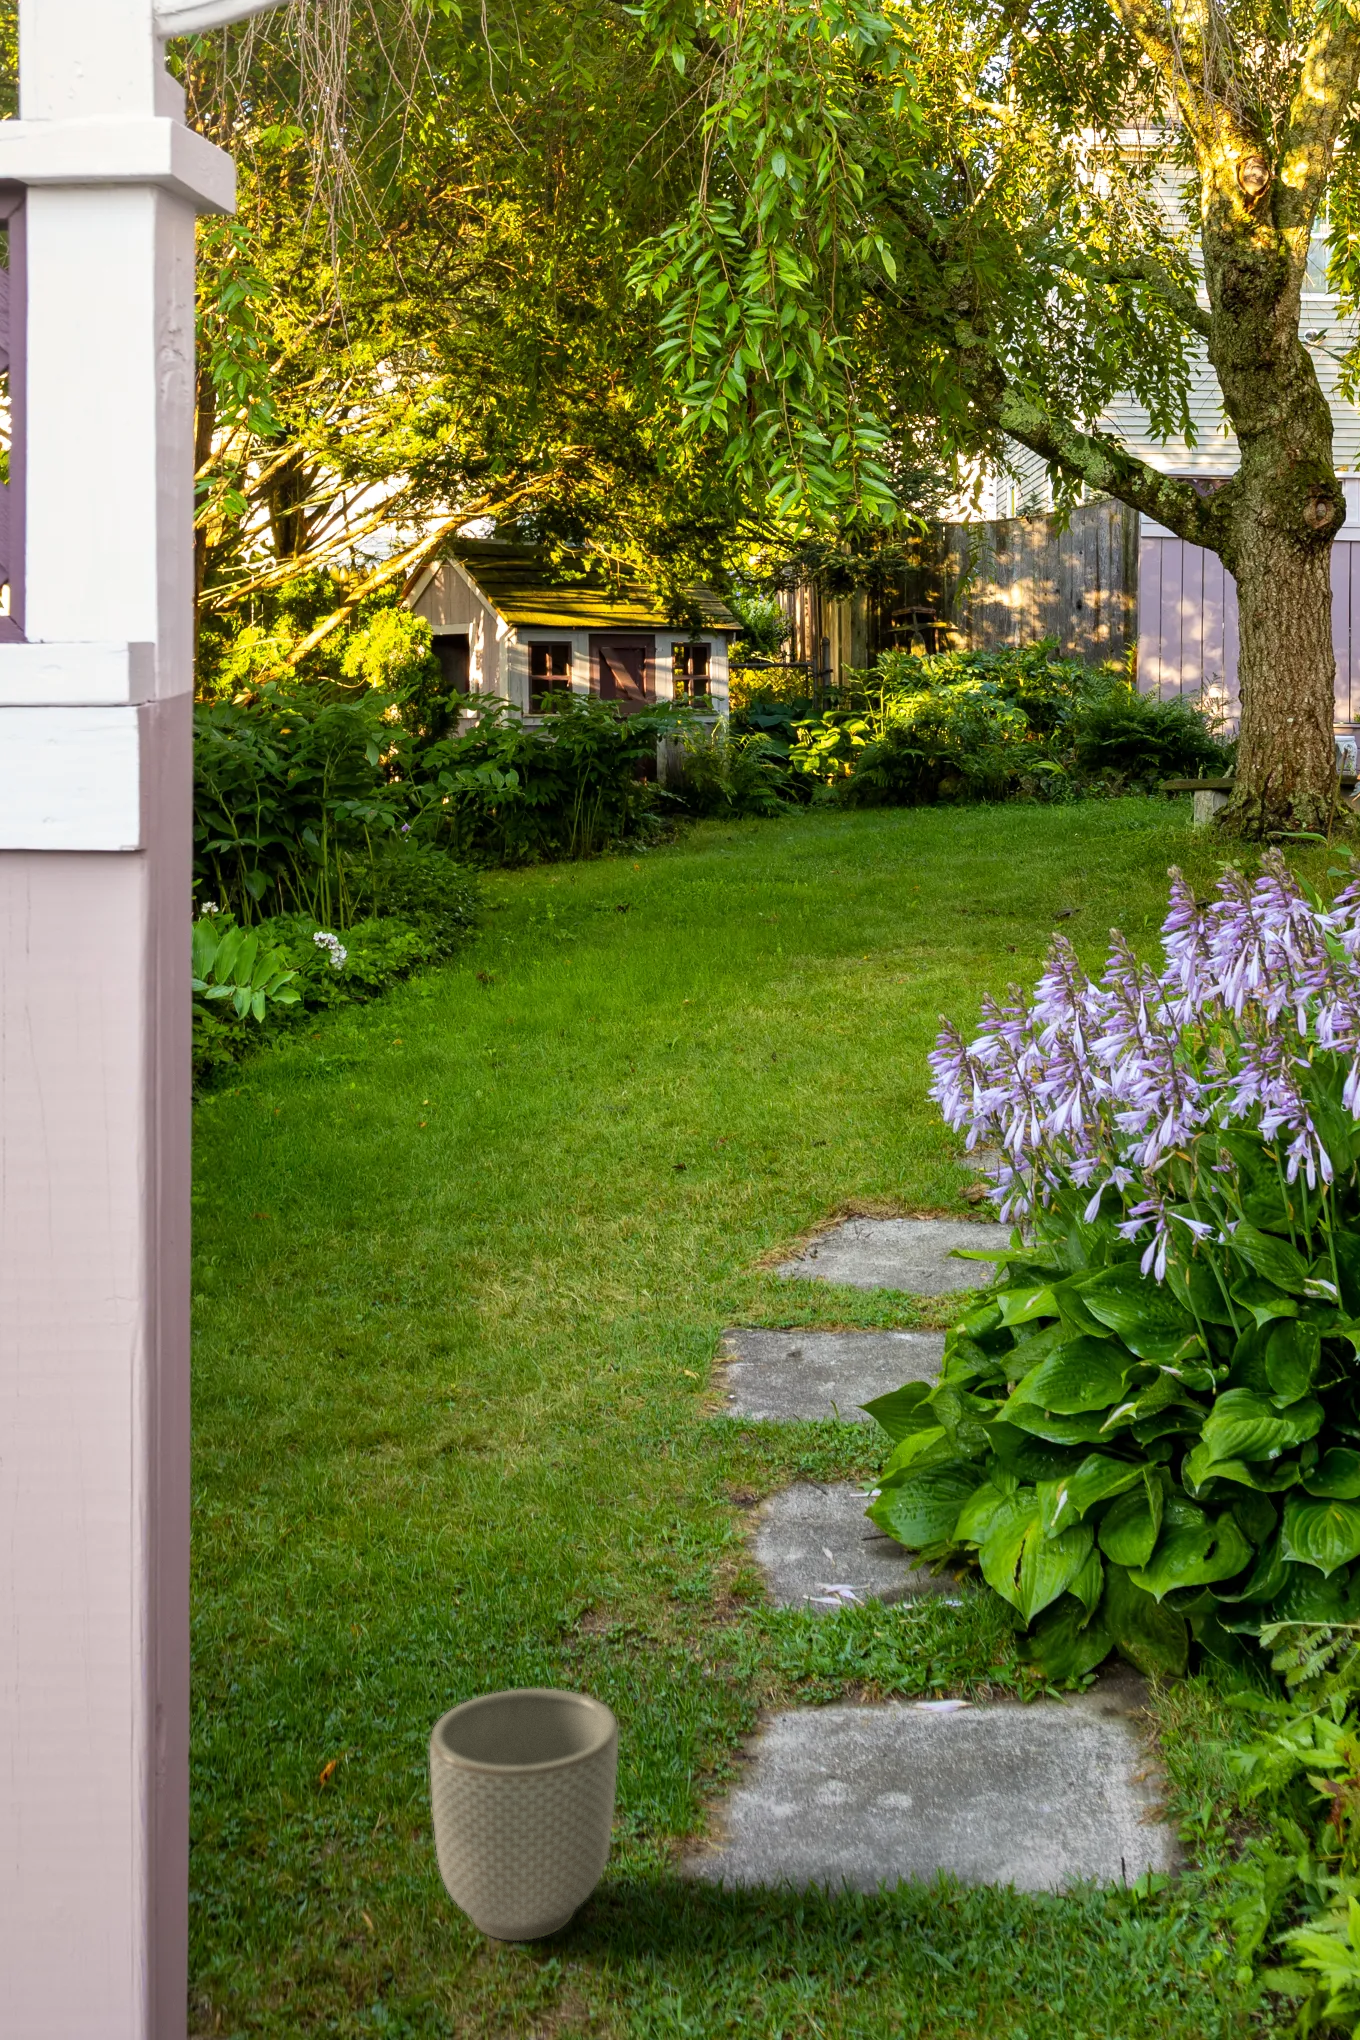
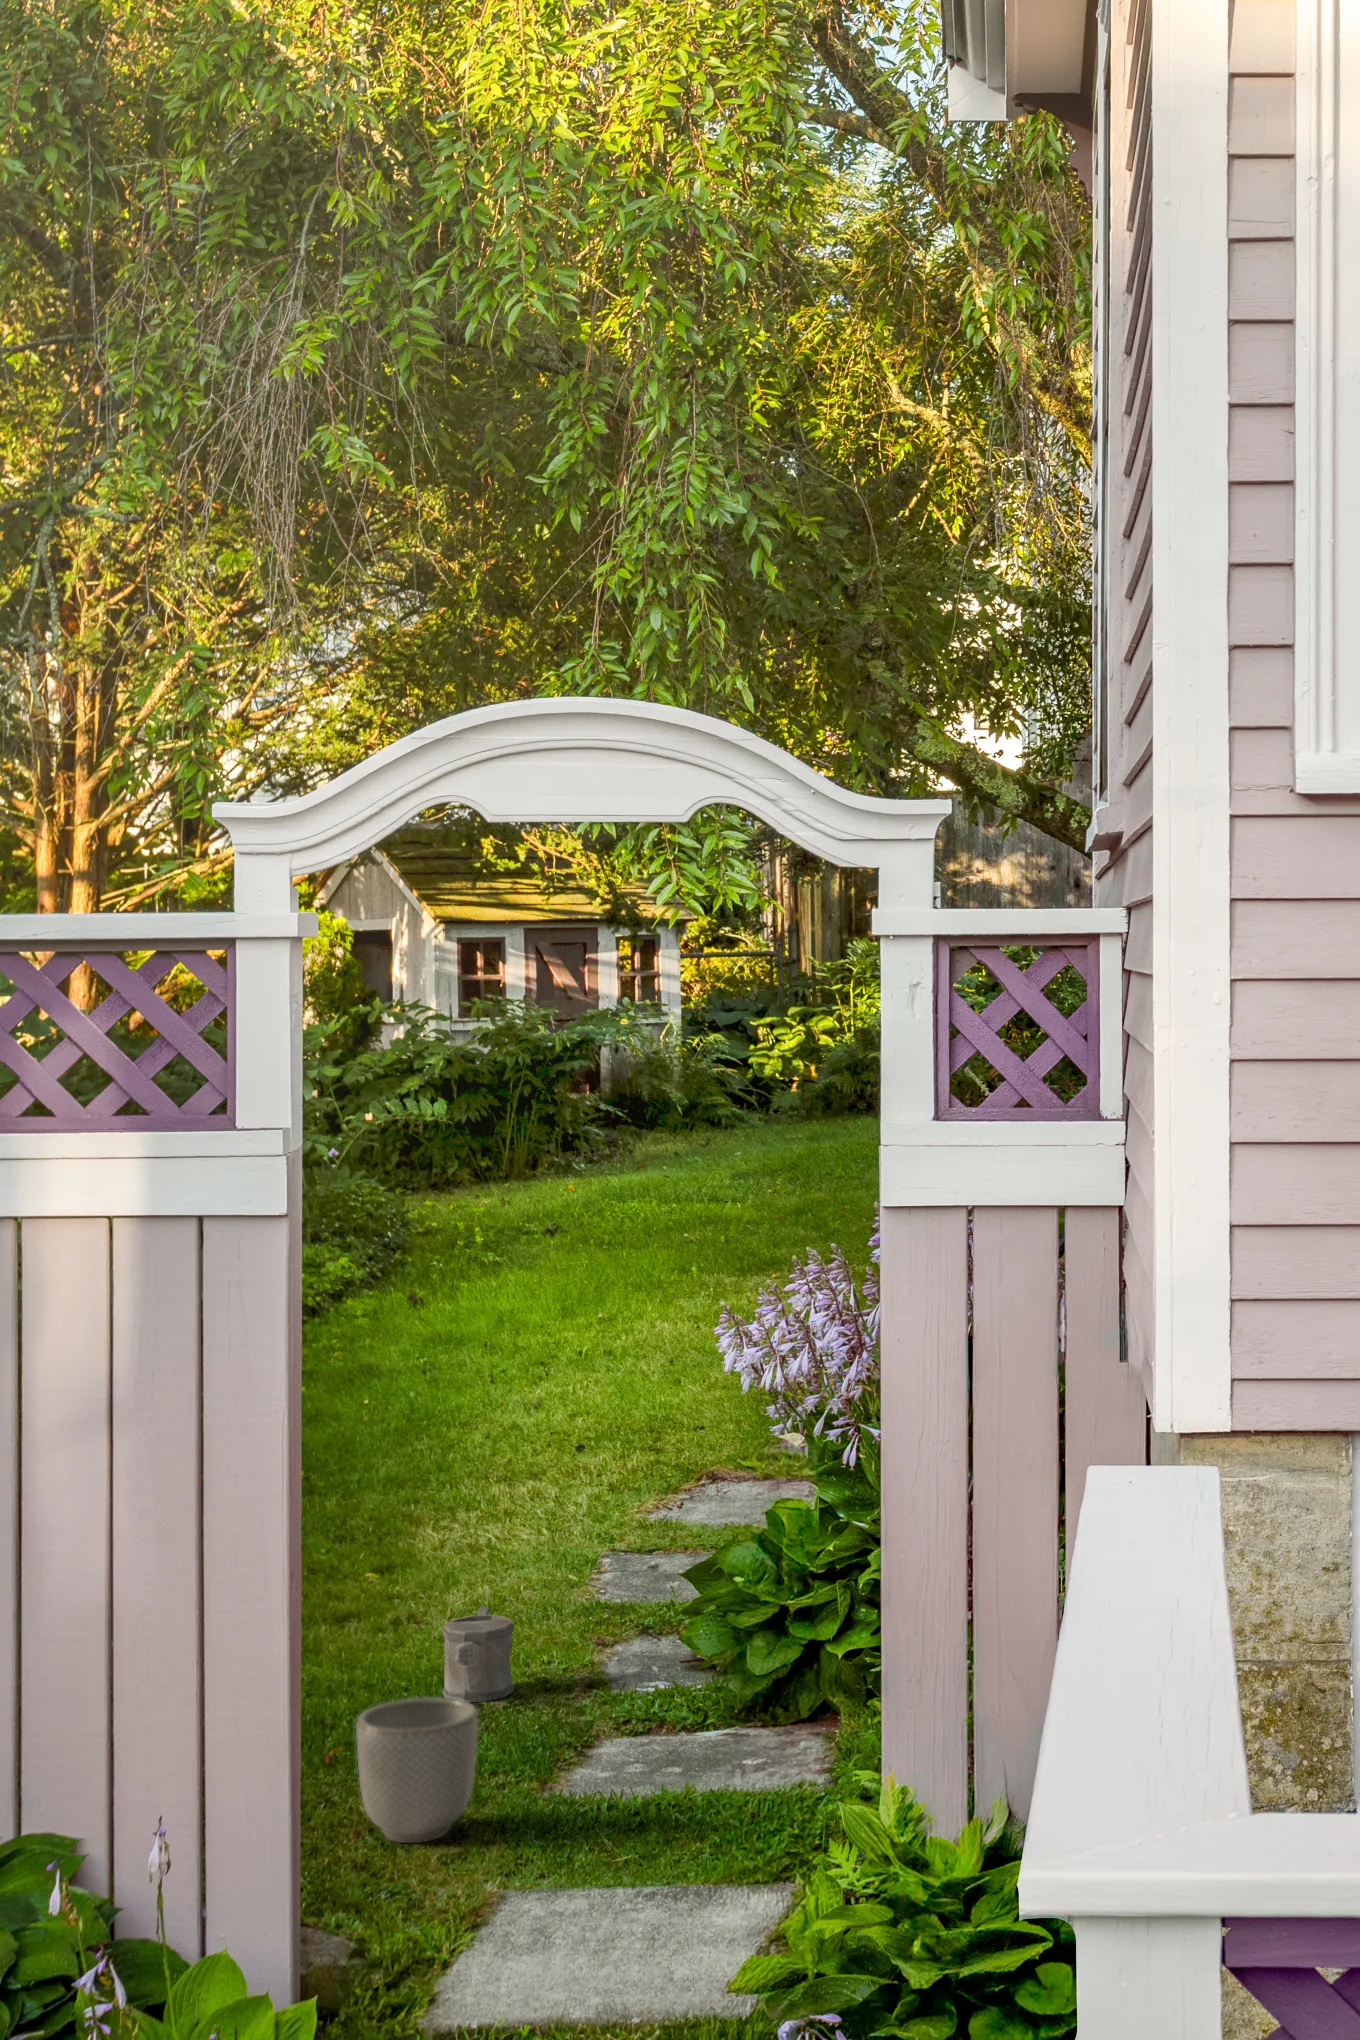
watering can: none [547,1457,644,1602] -> present [443,1606,514,1702]

